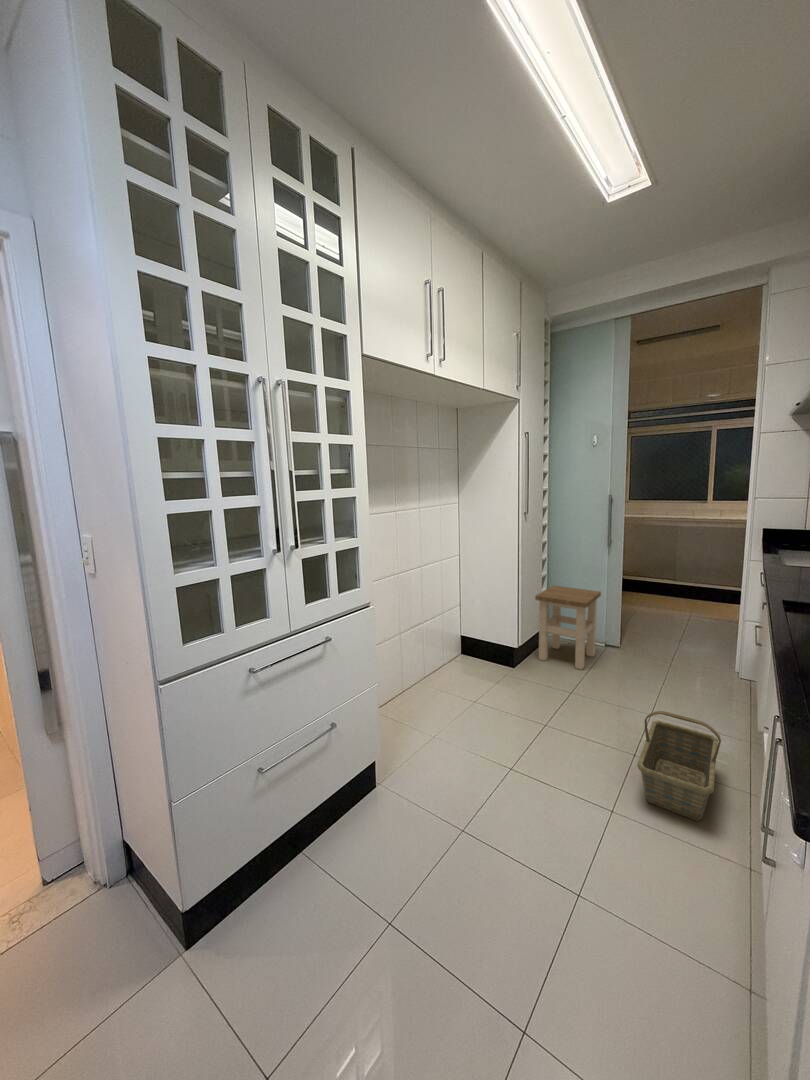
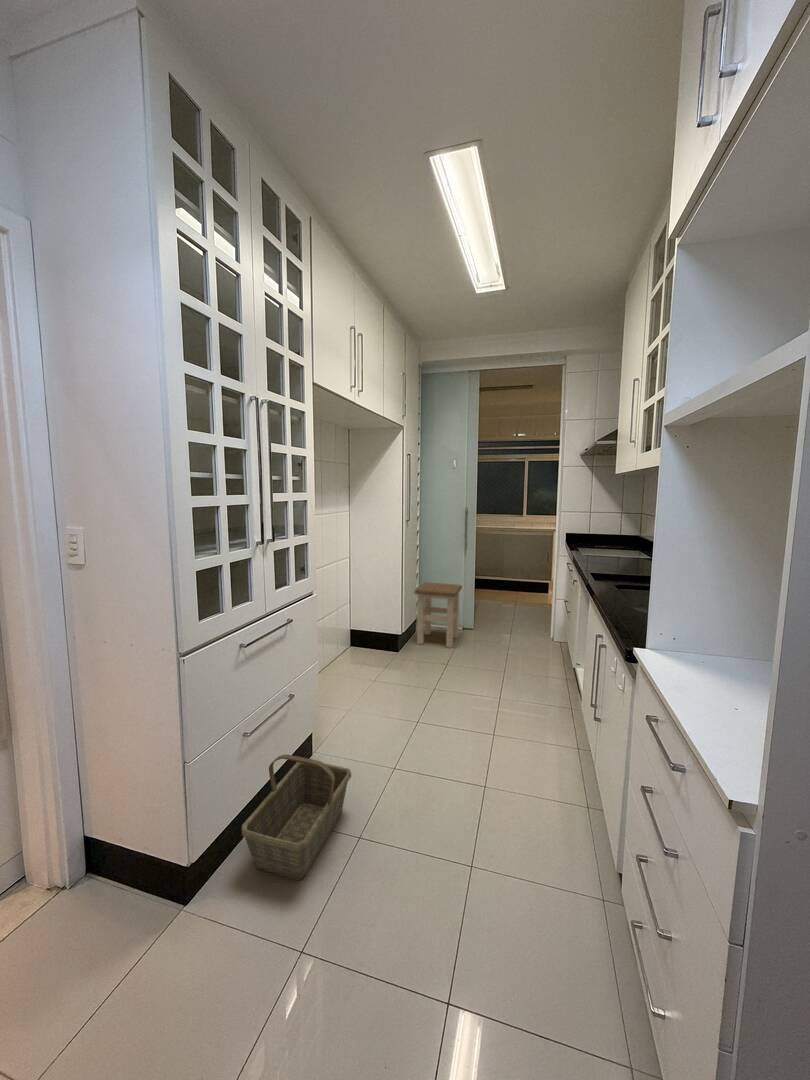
basket: present [637,711,721,821] -> present [242,755,351,880]

